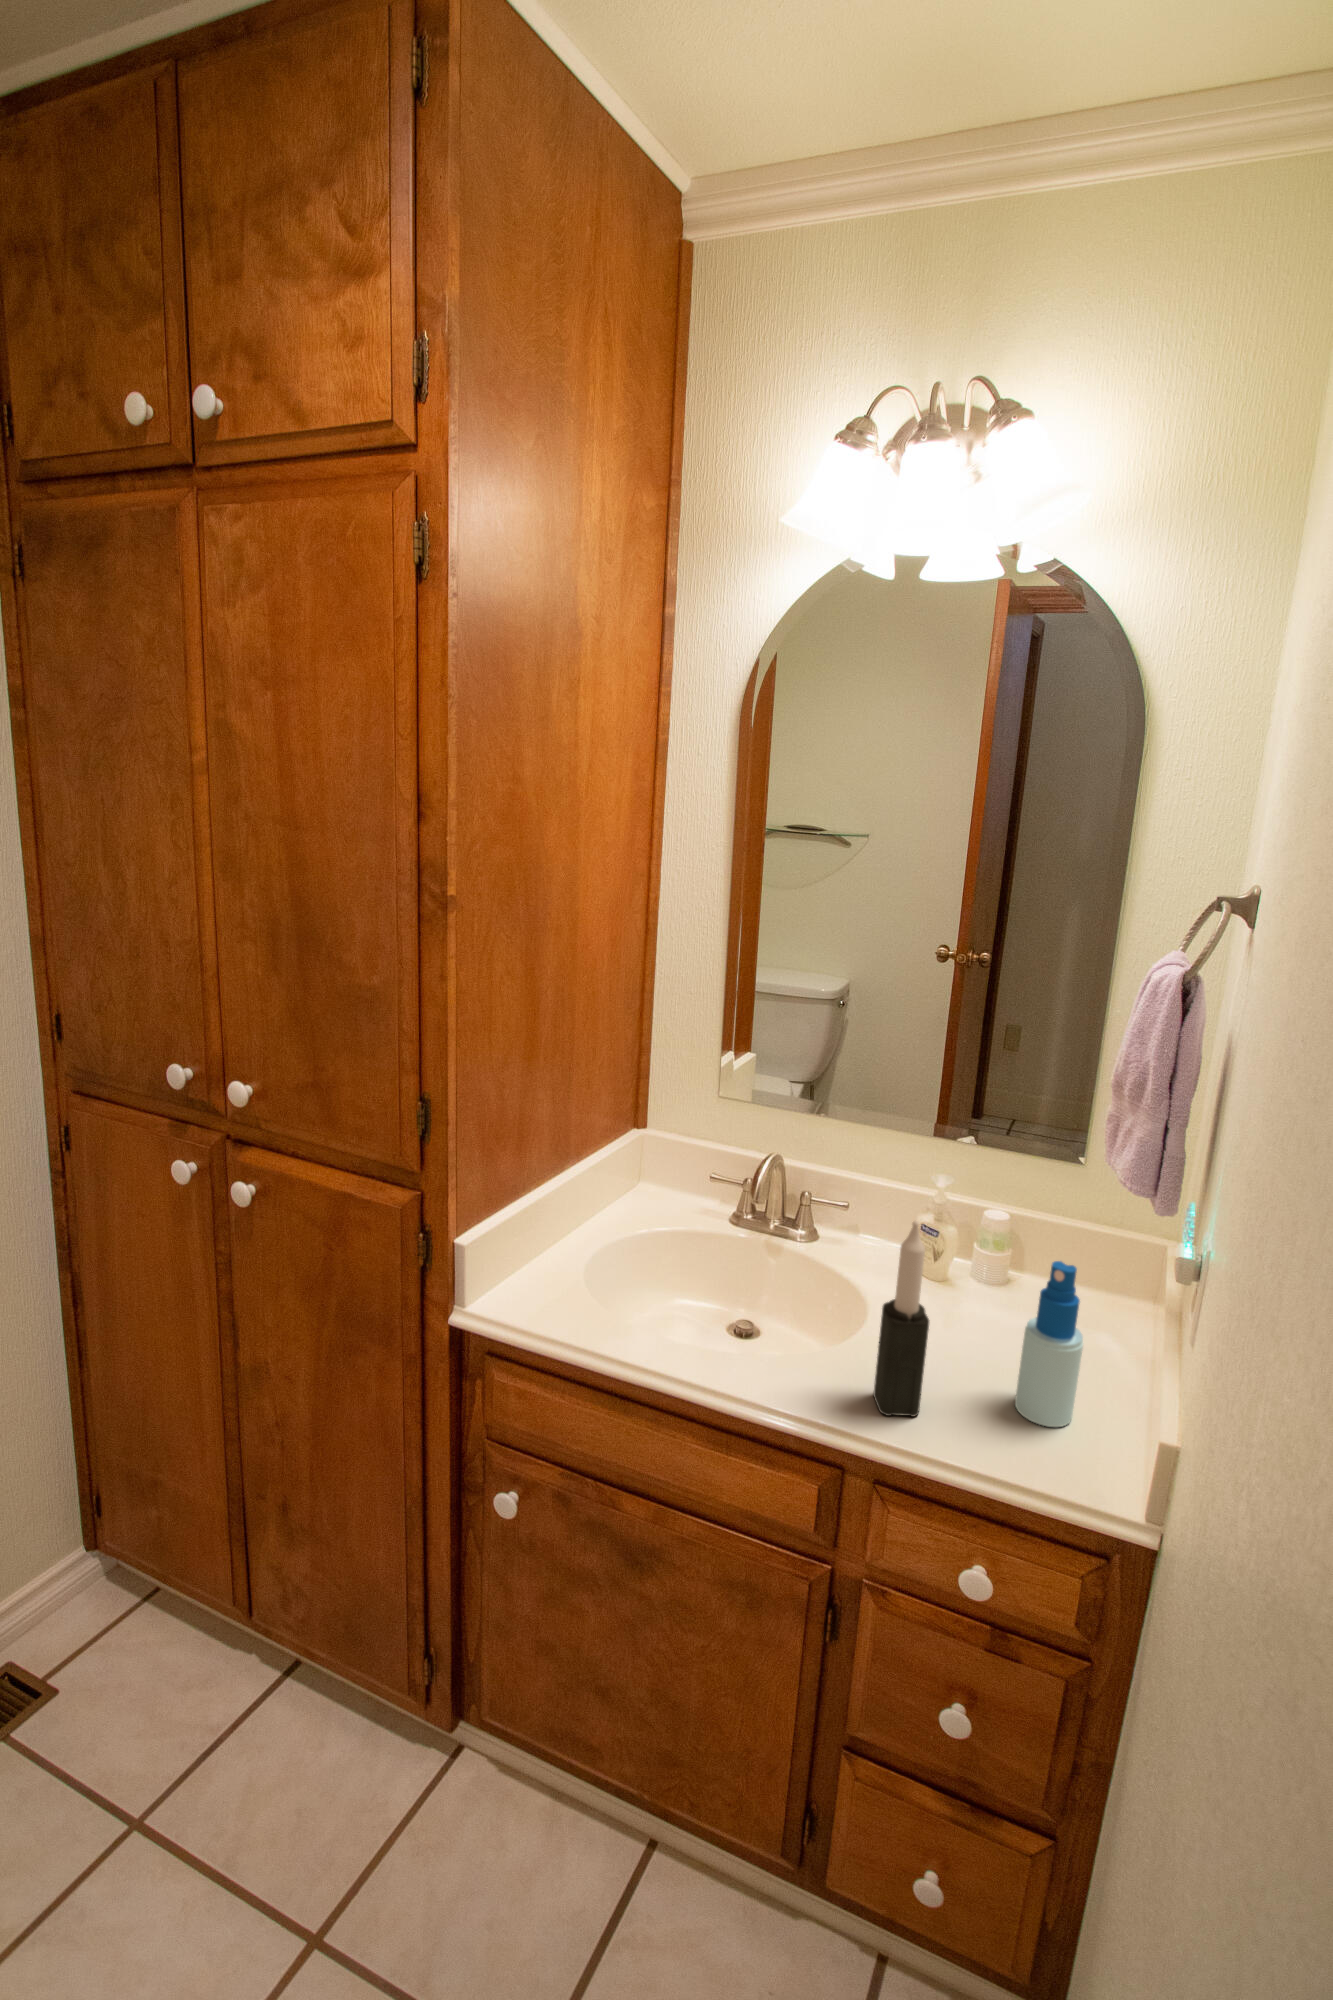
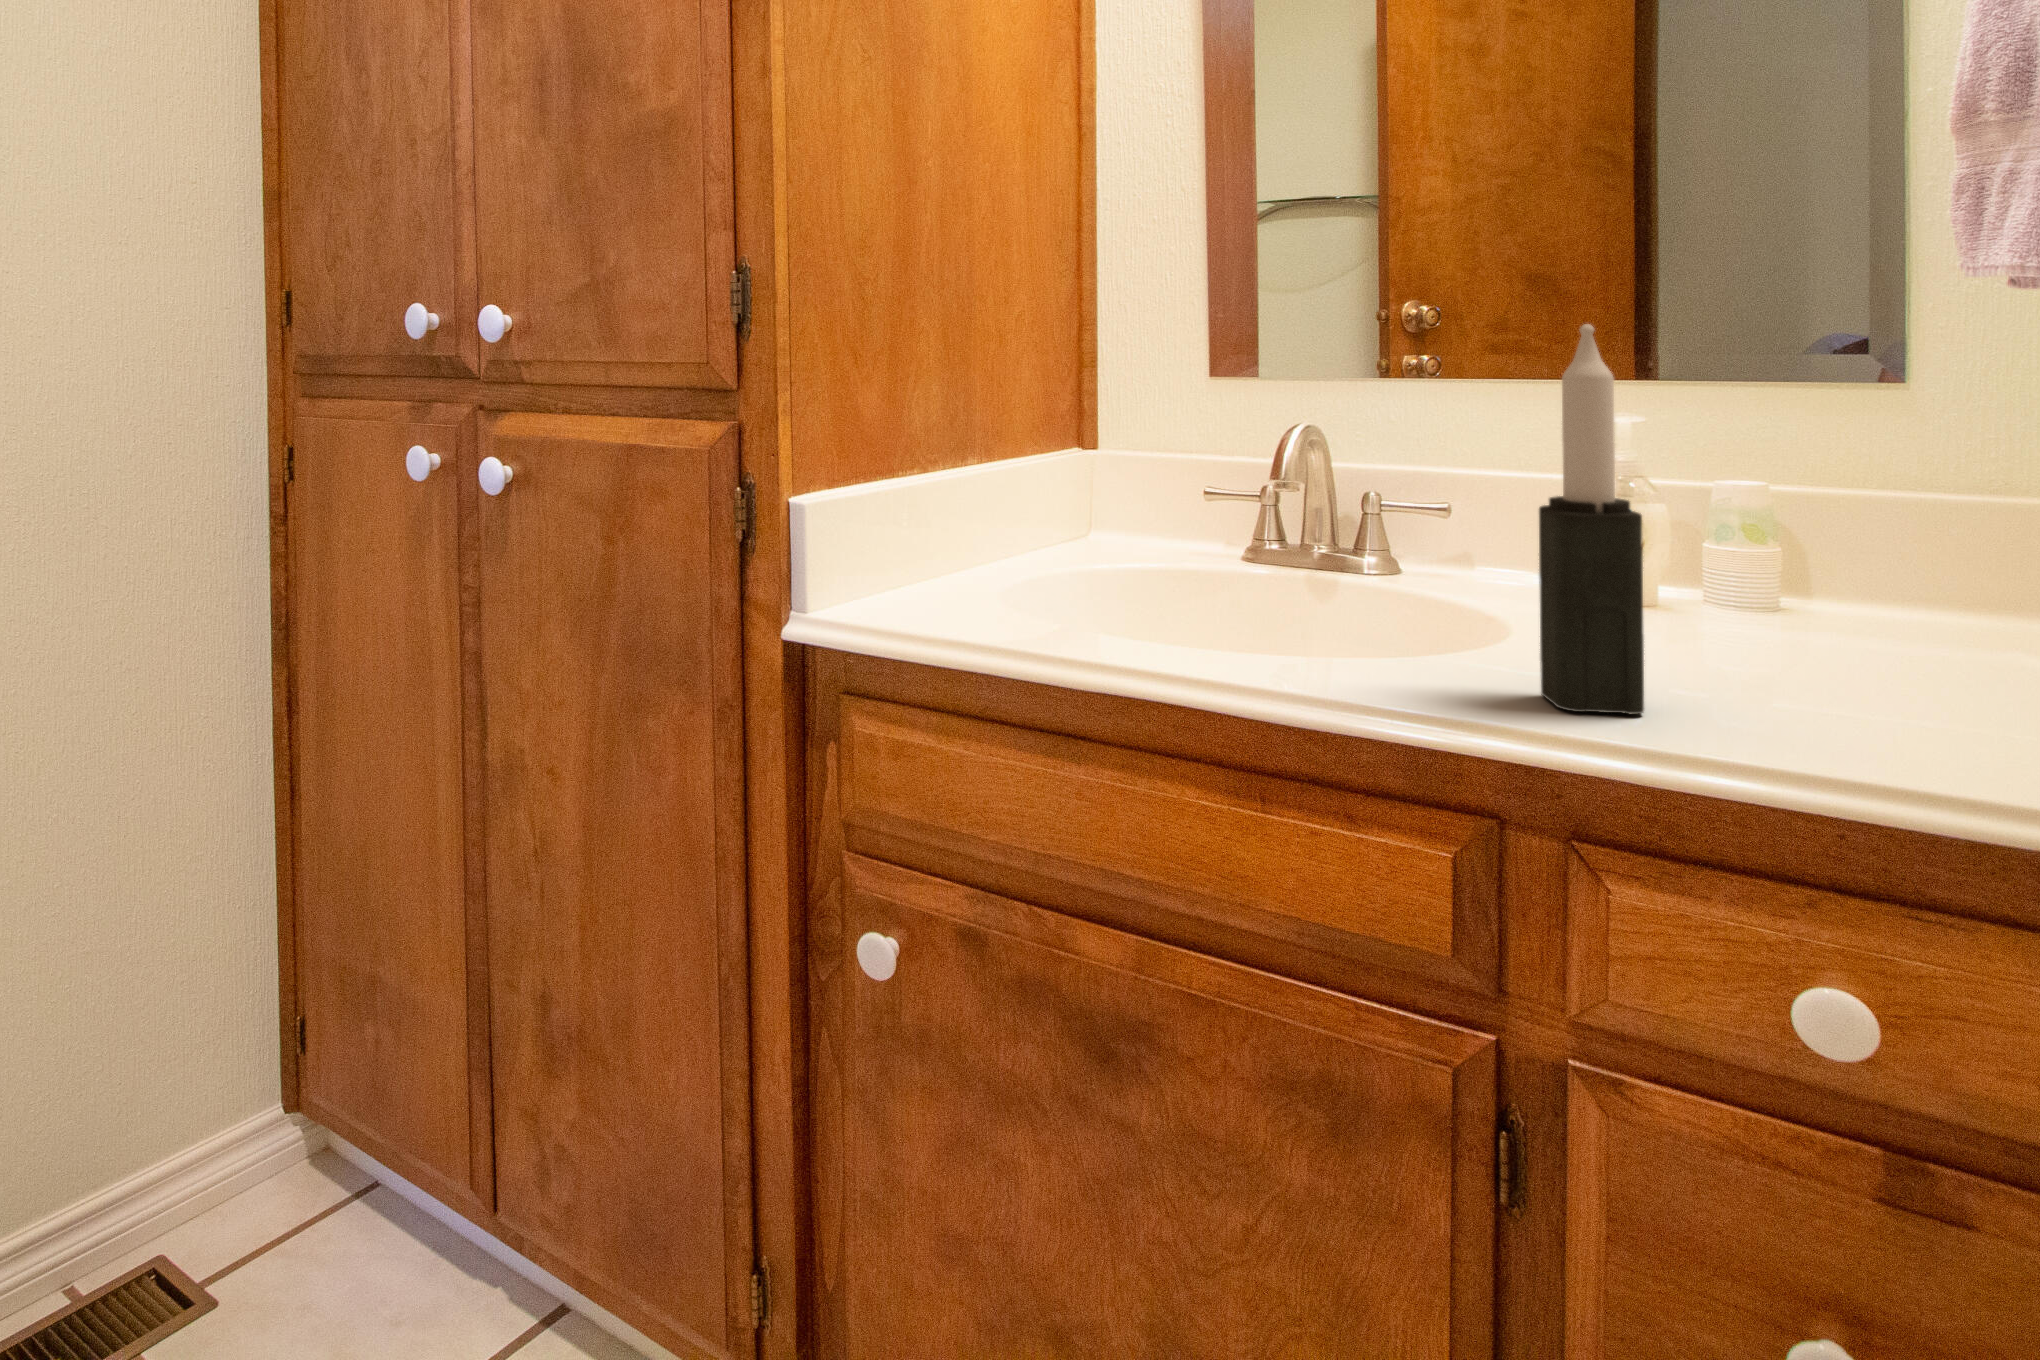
spray bottle: present [1015,1261,1083,1427] -> none [1856,401,2003,736]

